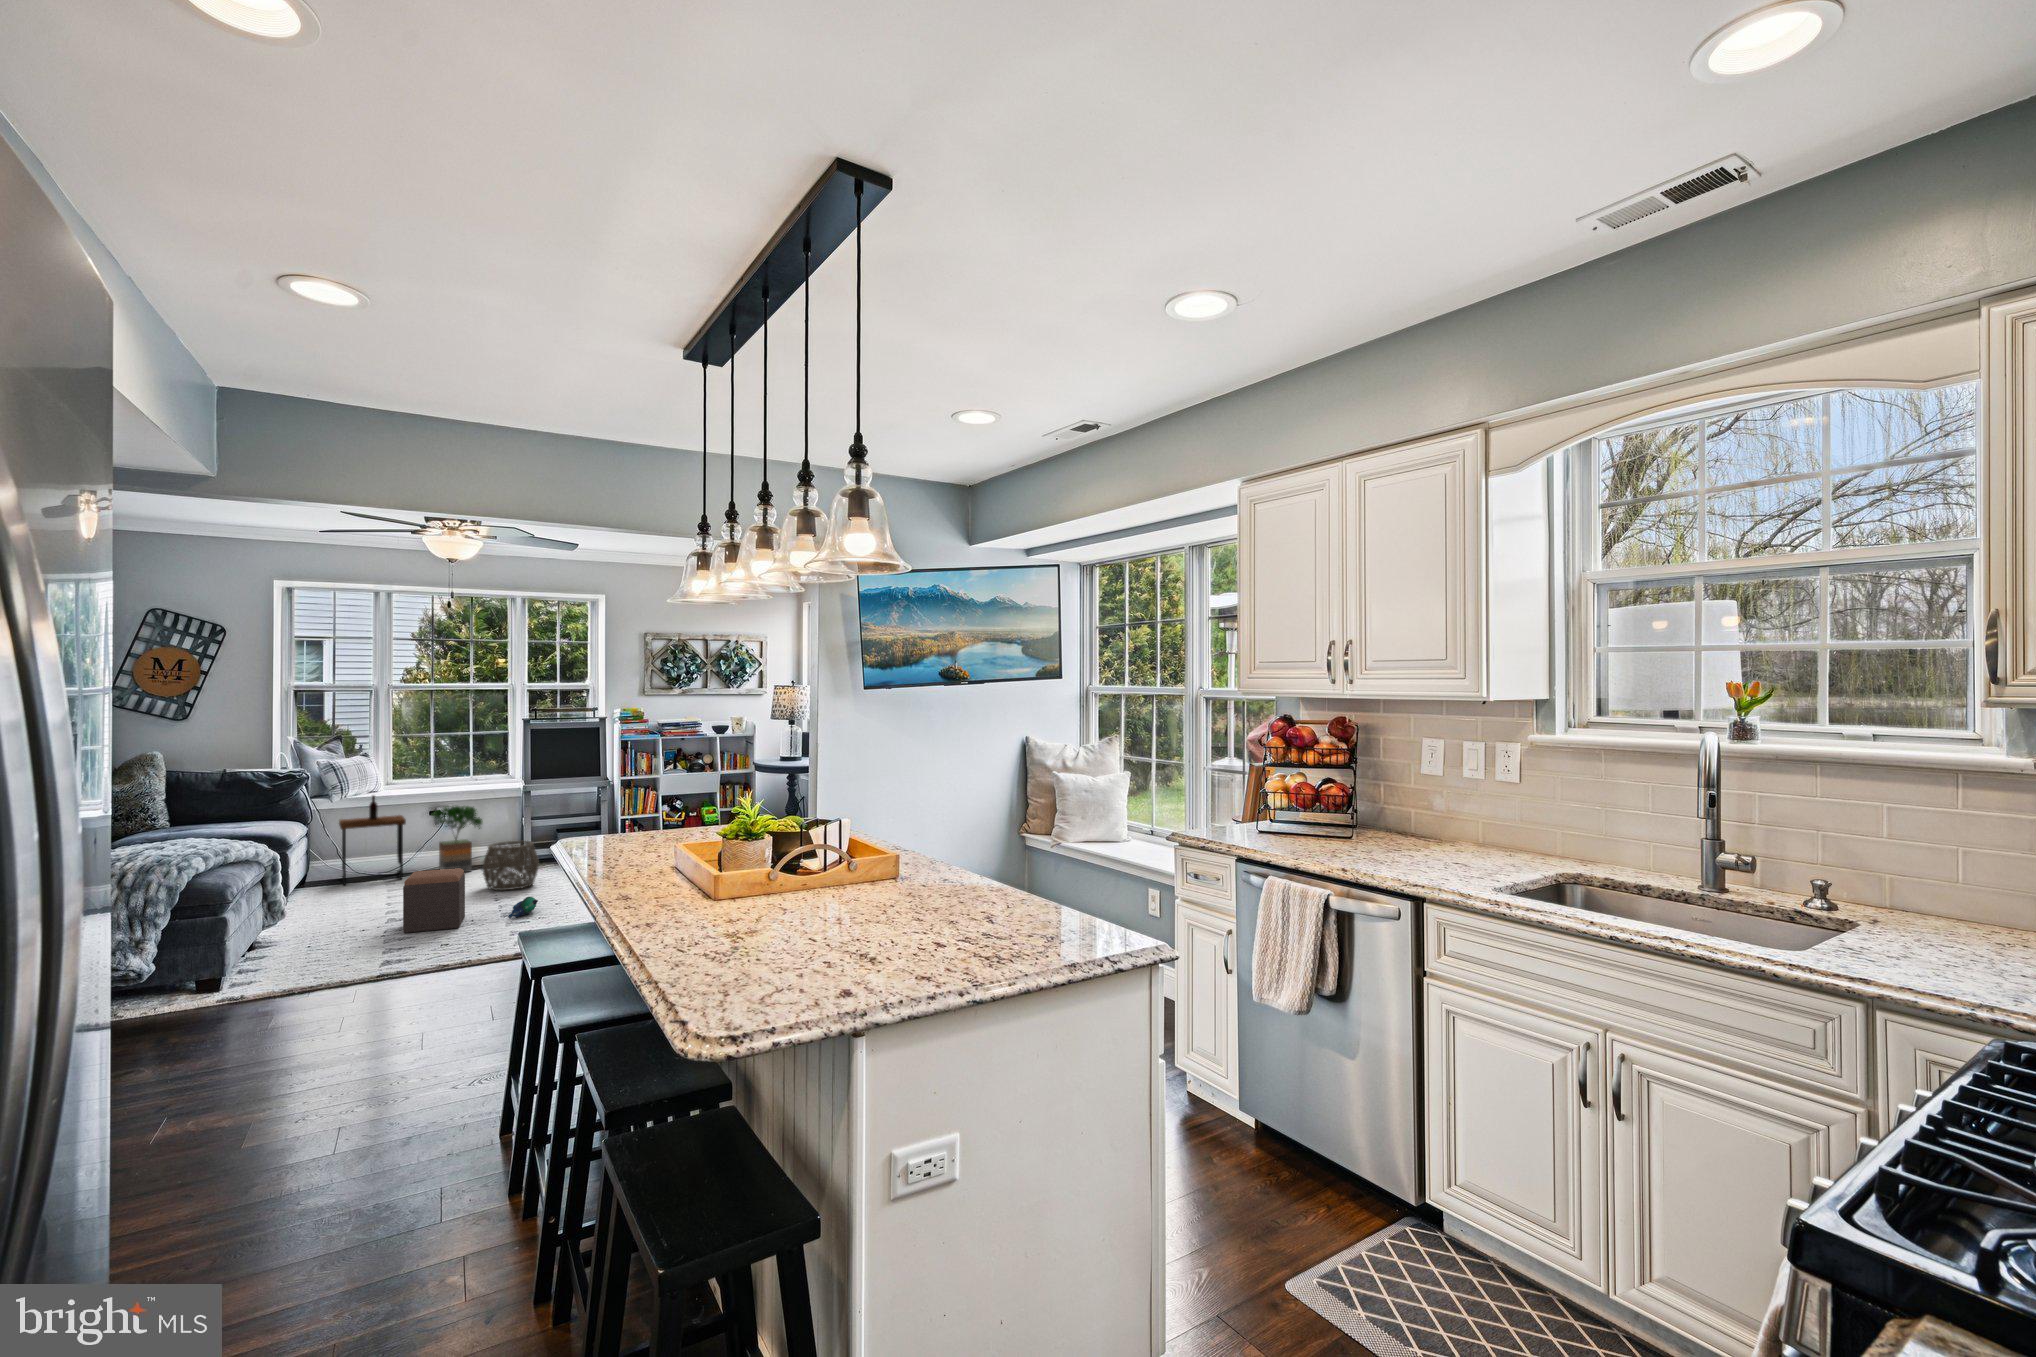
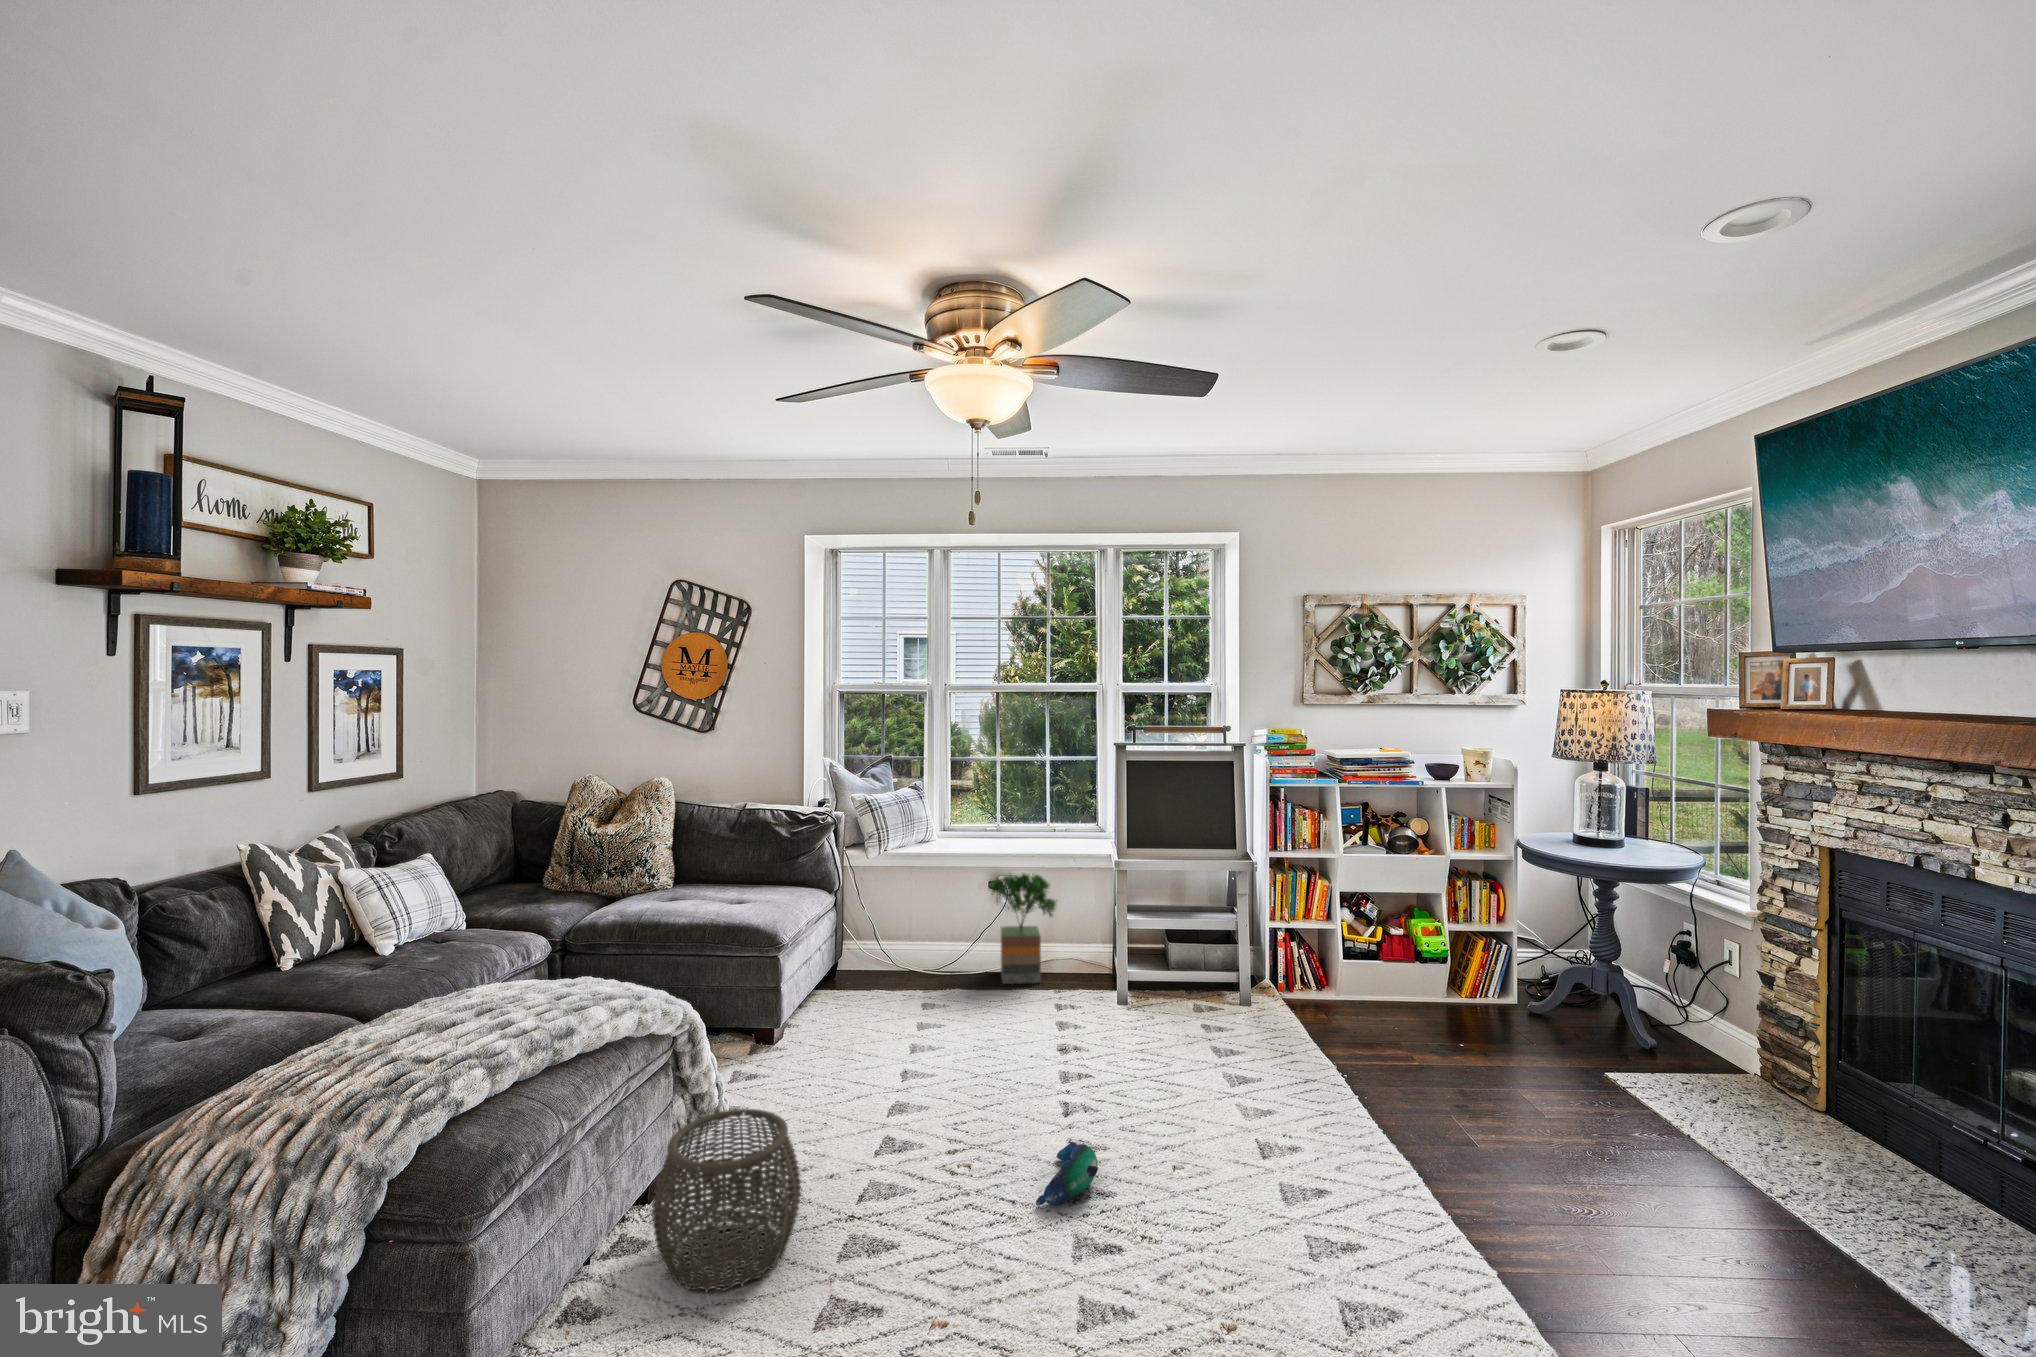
side table: present [339,795,406,885] -> none [869,850,956,985]
woven basket: present [483,841,539,891] -> present [652,1109,801,1292]
footstool: present [403,868,465,933] -> none [839,1059,966,1223]

